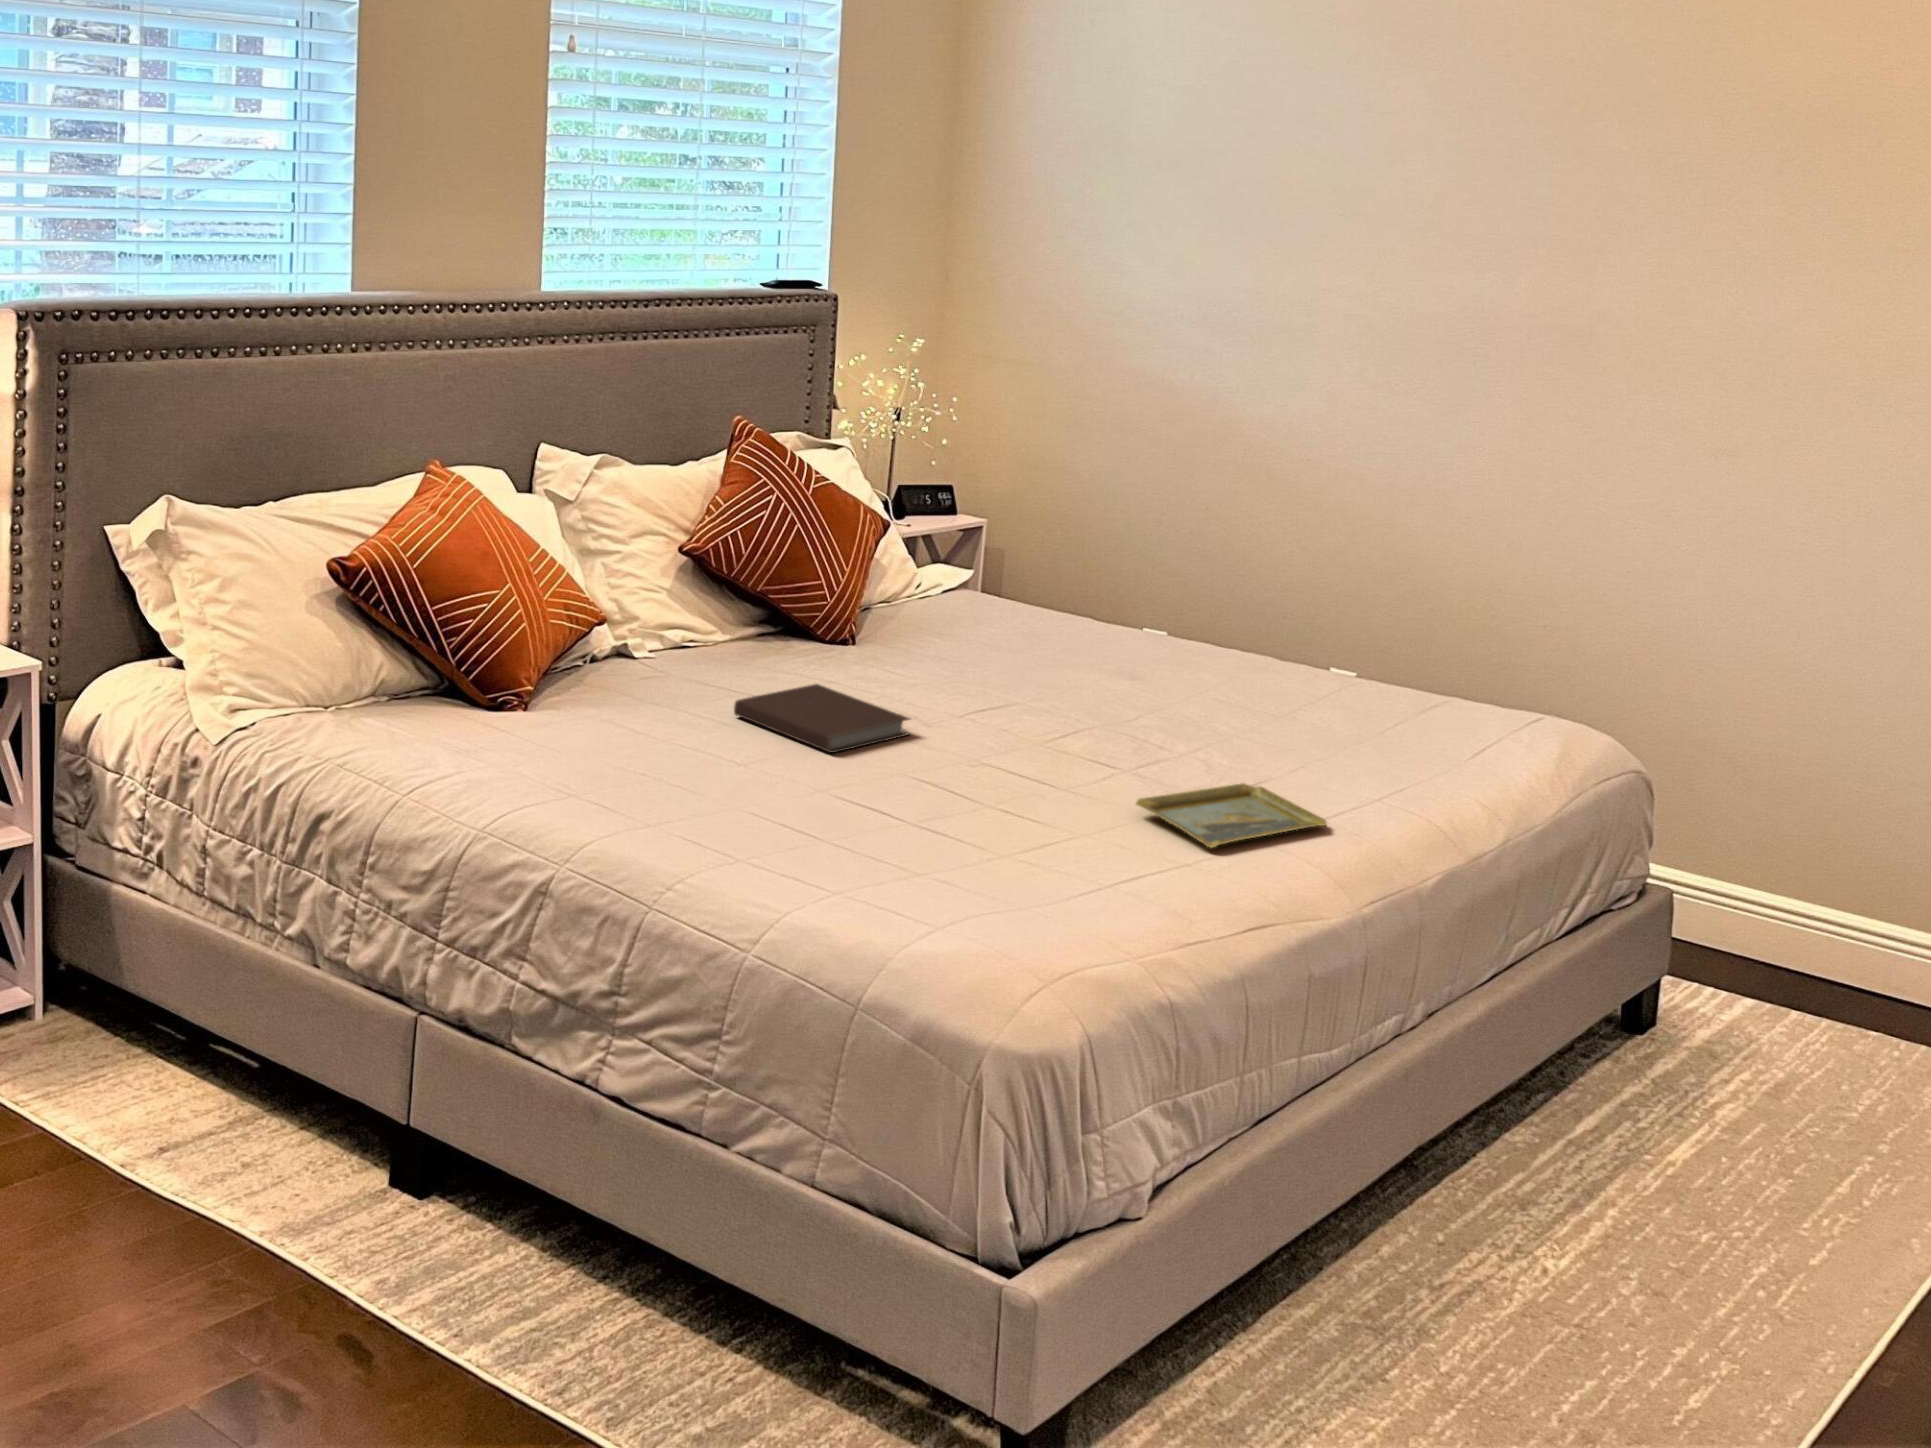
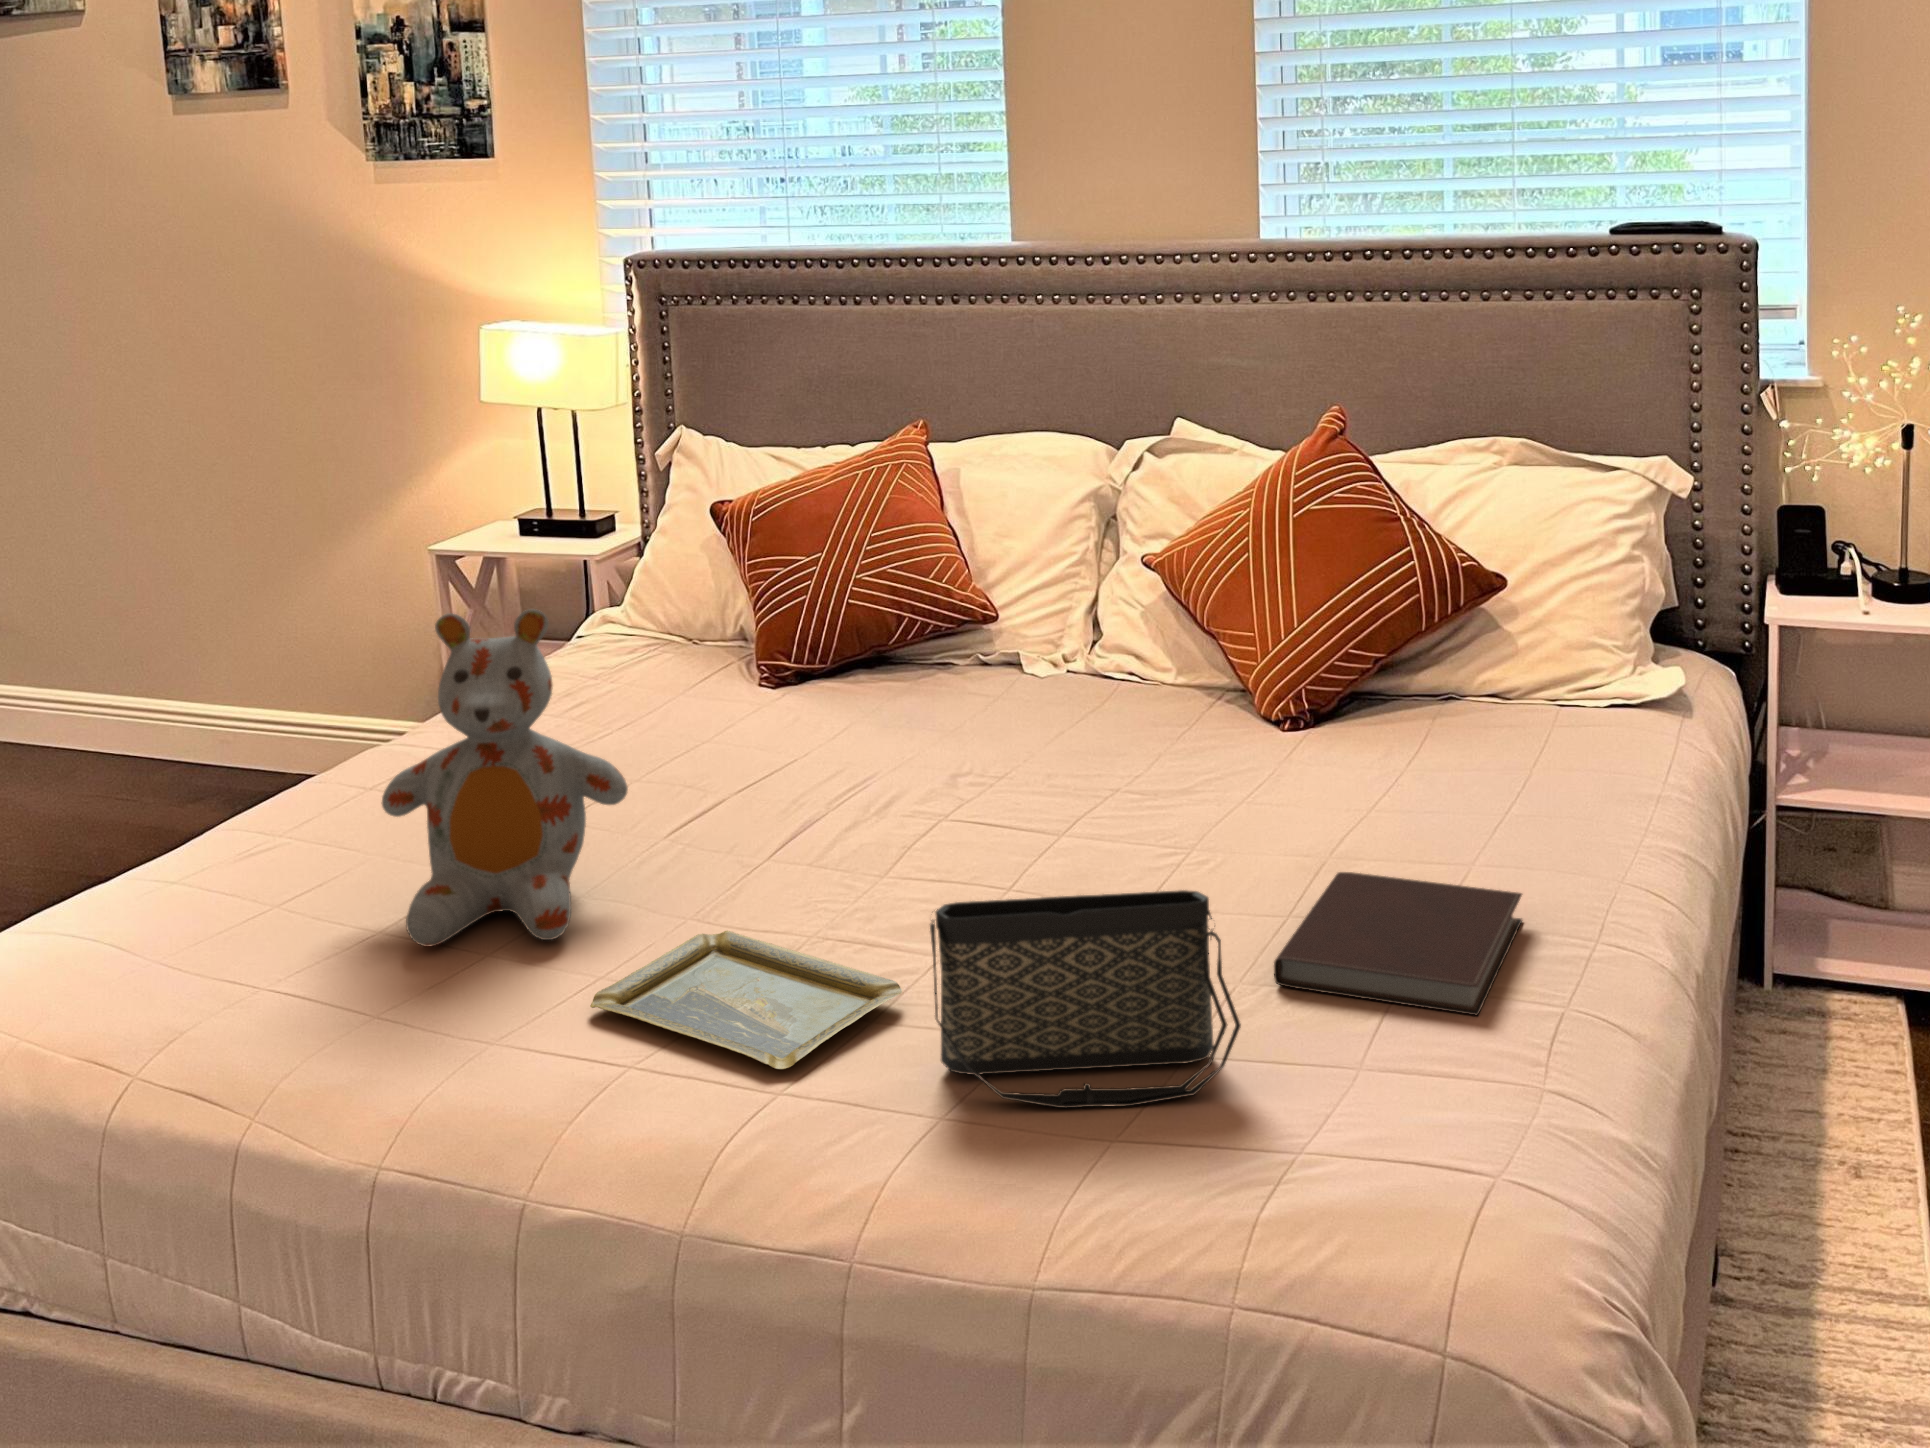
stuffed bear: none [939,620,1095,873] -> present [382,609,628,947]
handbag: none [1327,677,1403,798] -> present [930,890,1241,1108]
notebook: present [734,684,910,753] -> present [1274,872,1522,1015]

